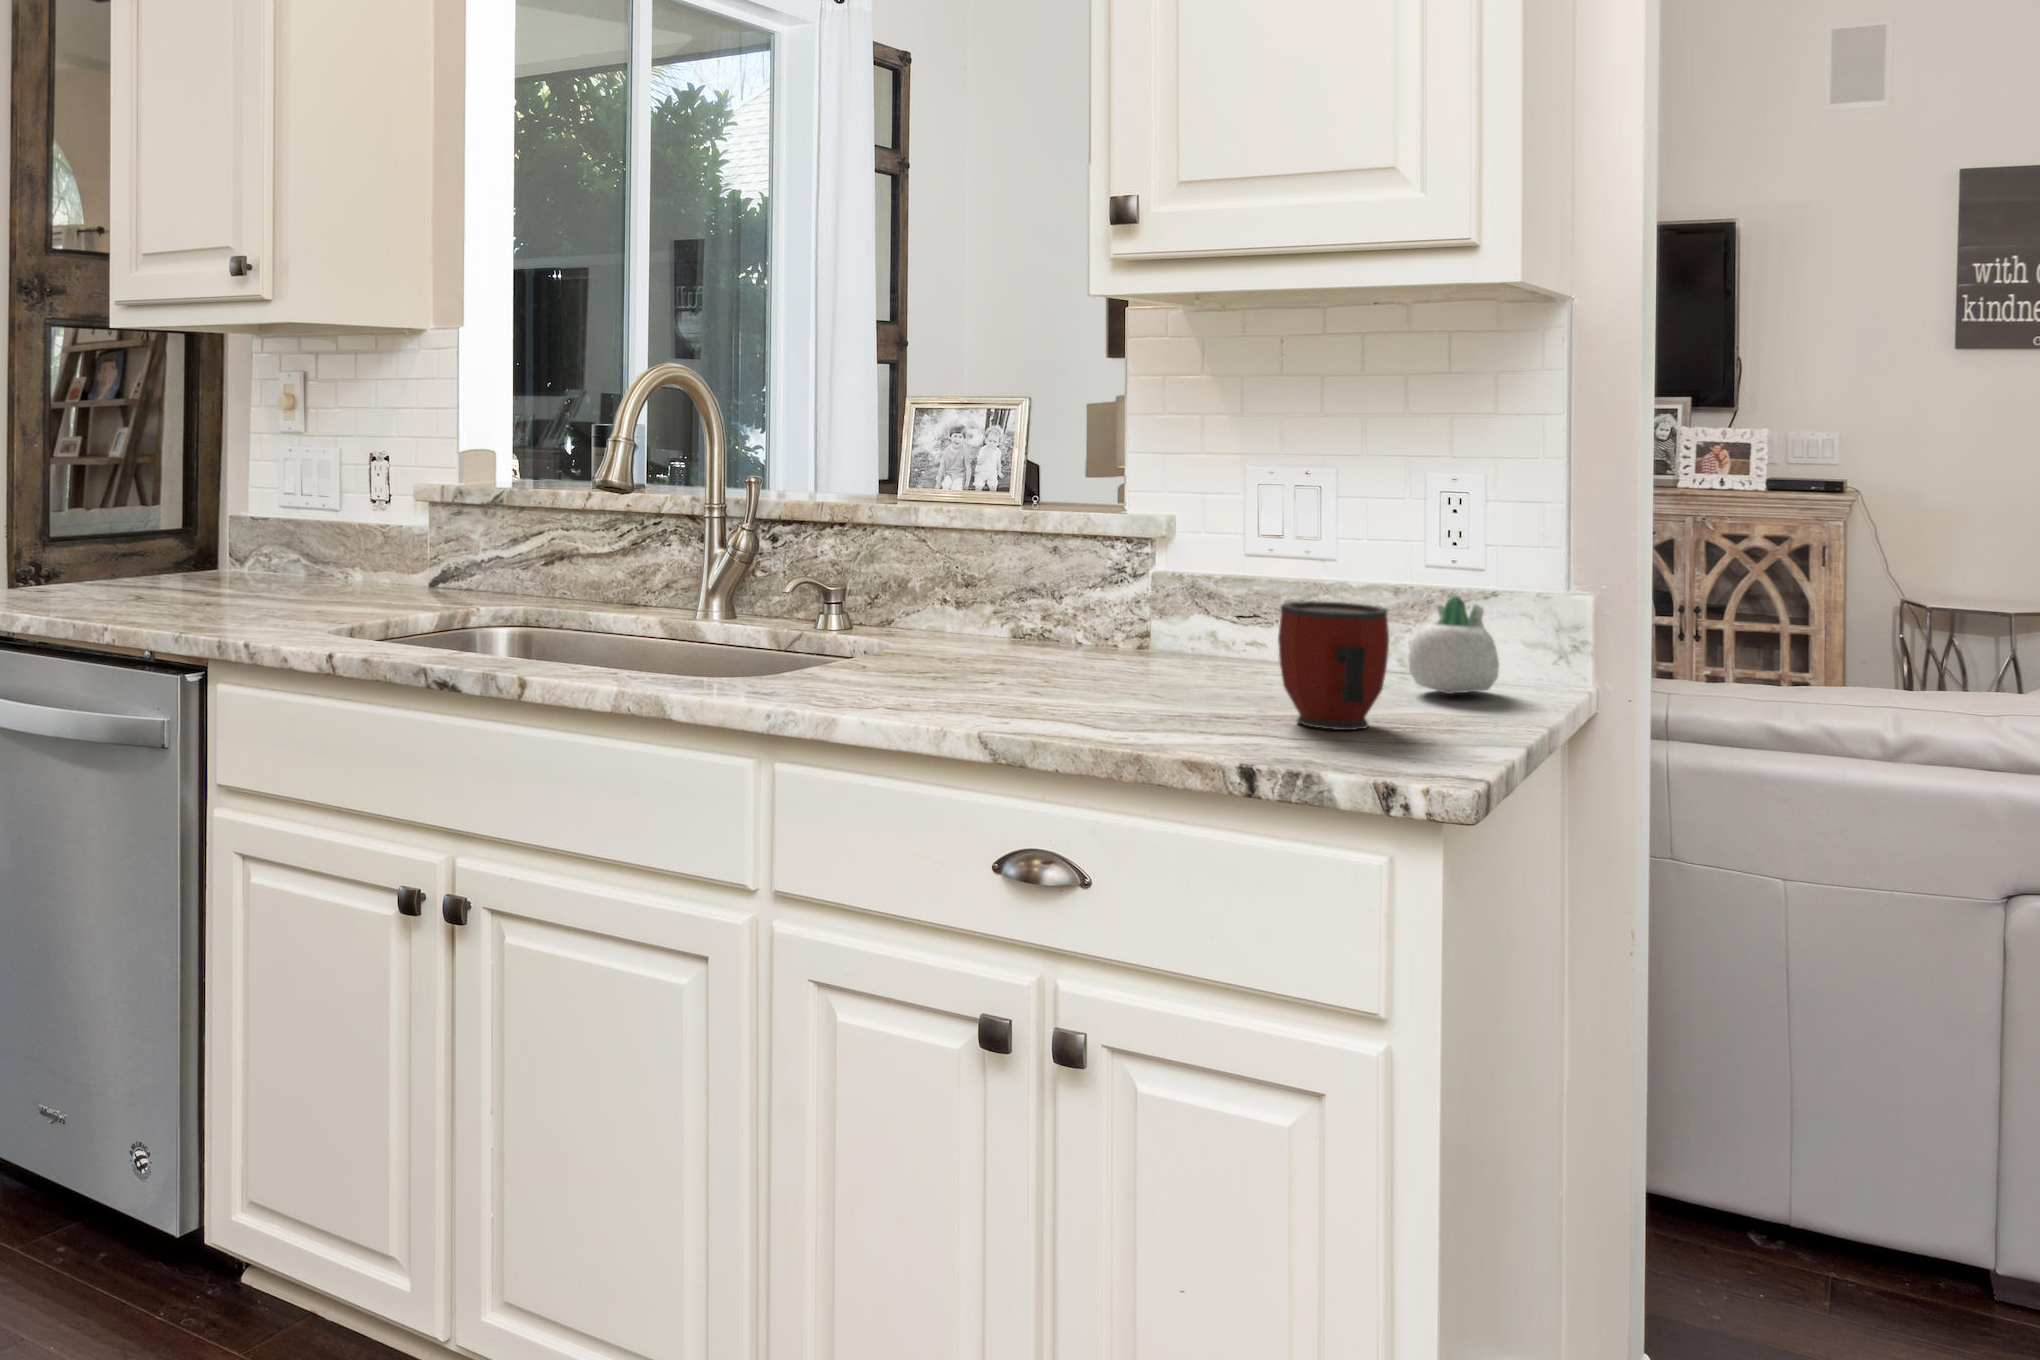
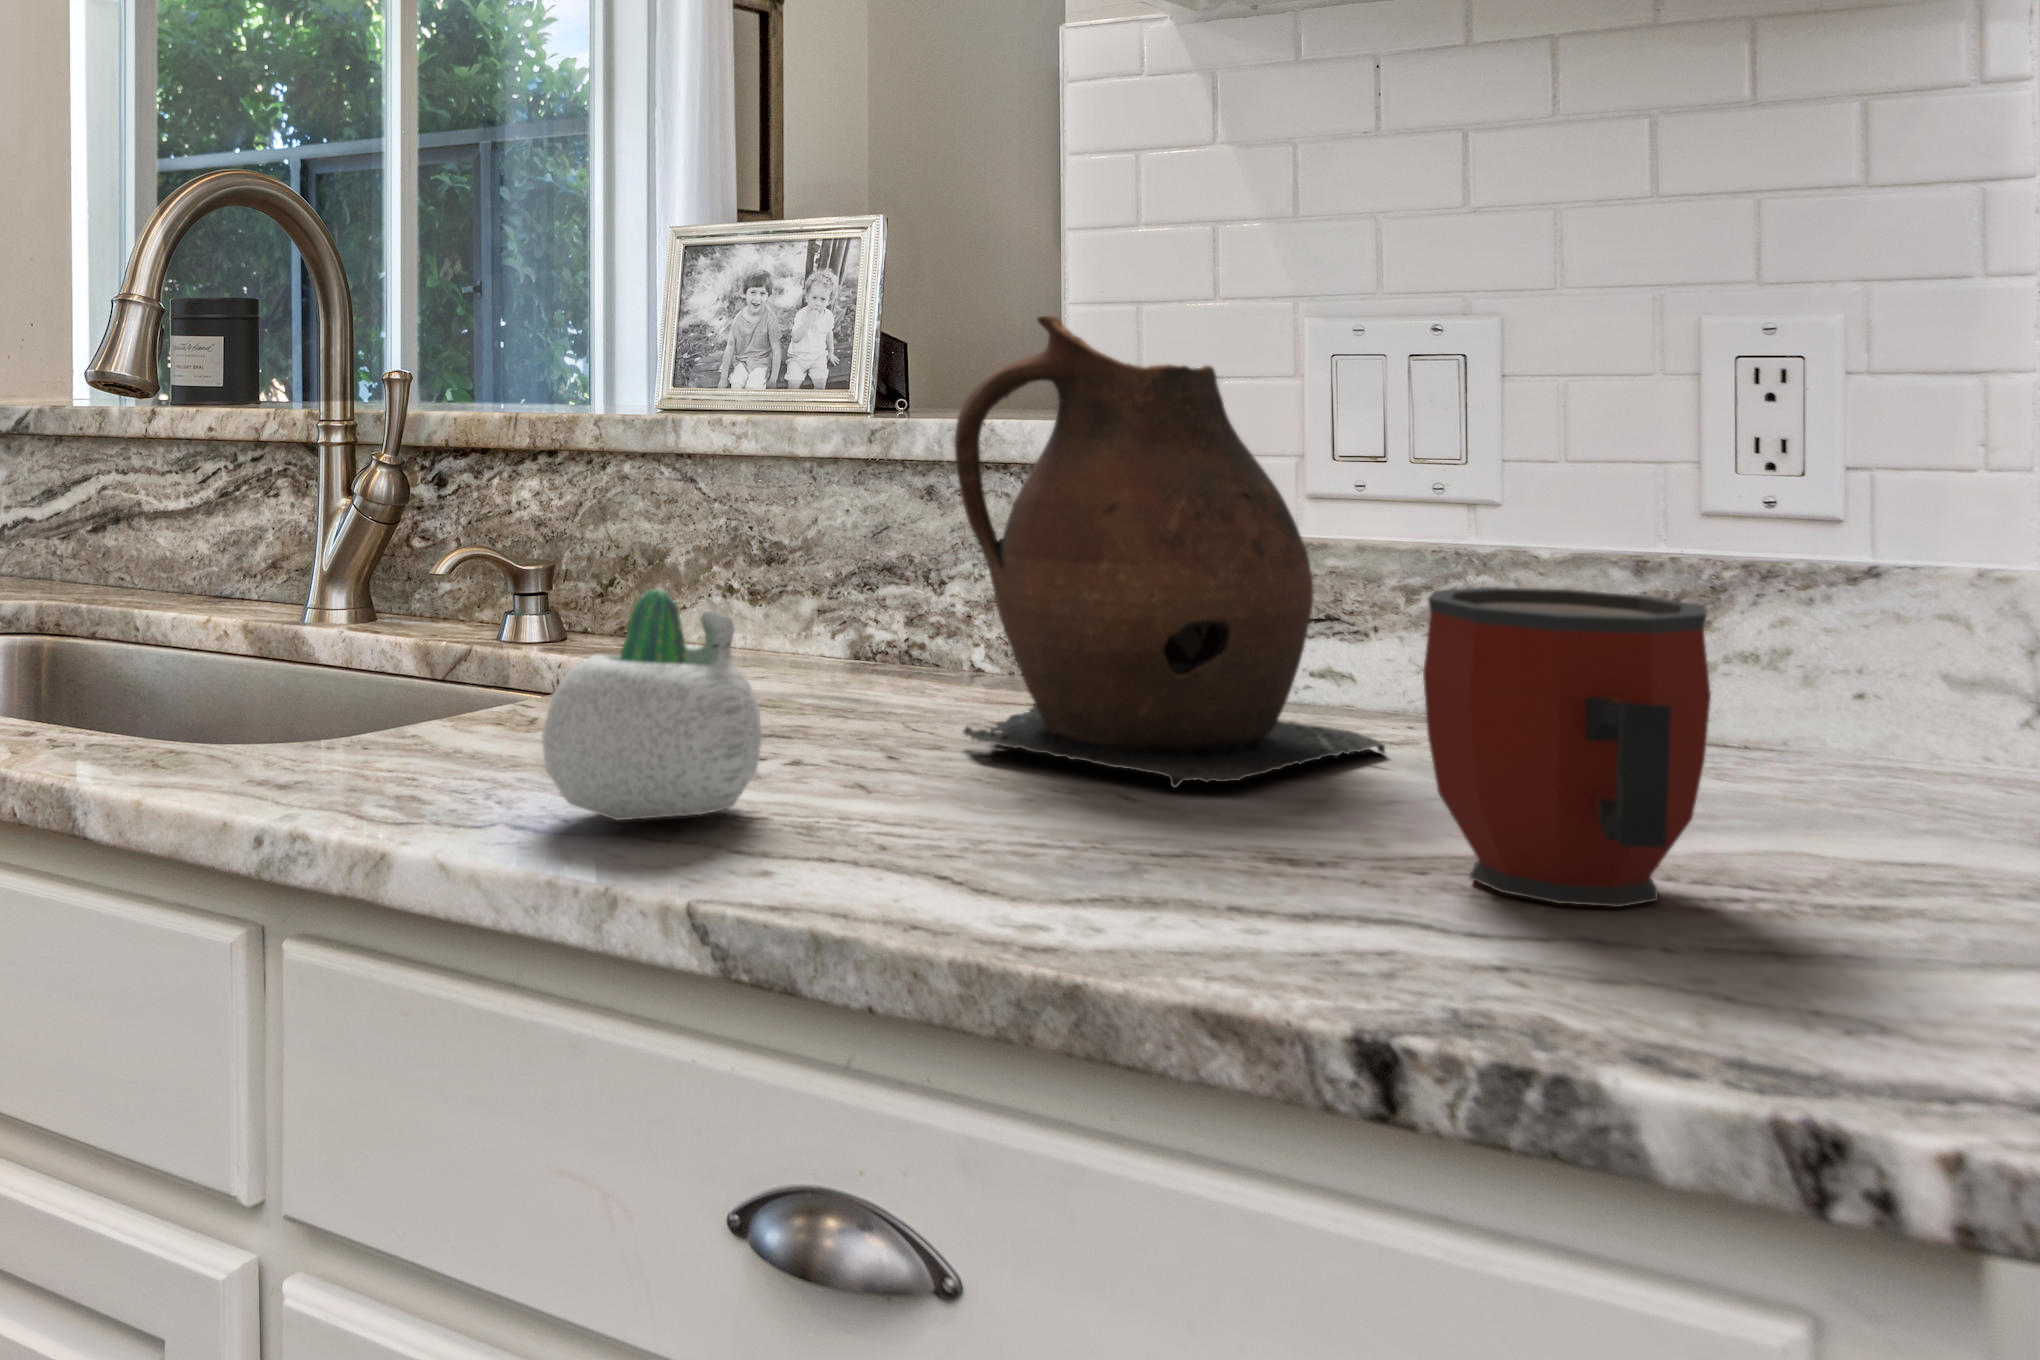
ceramic pitcher: none [1077,470,1276,692] -> present [954,316,1385,788]
succulent planter: present [1408,596,1499,694] -> present [542,589,762,820]

